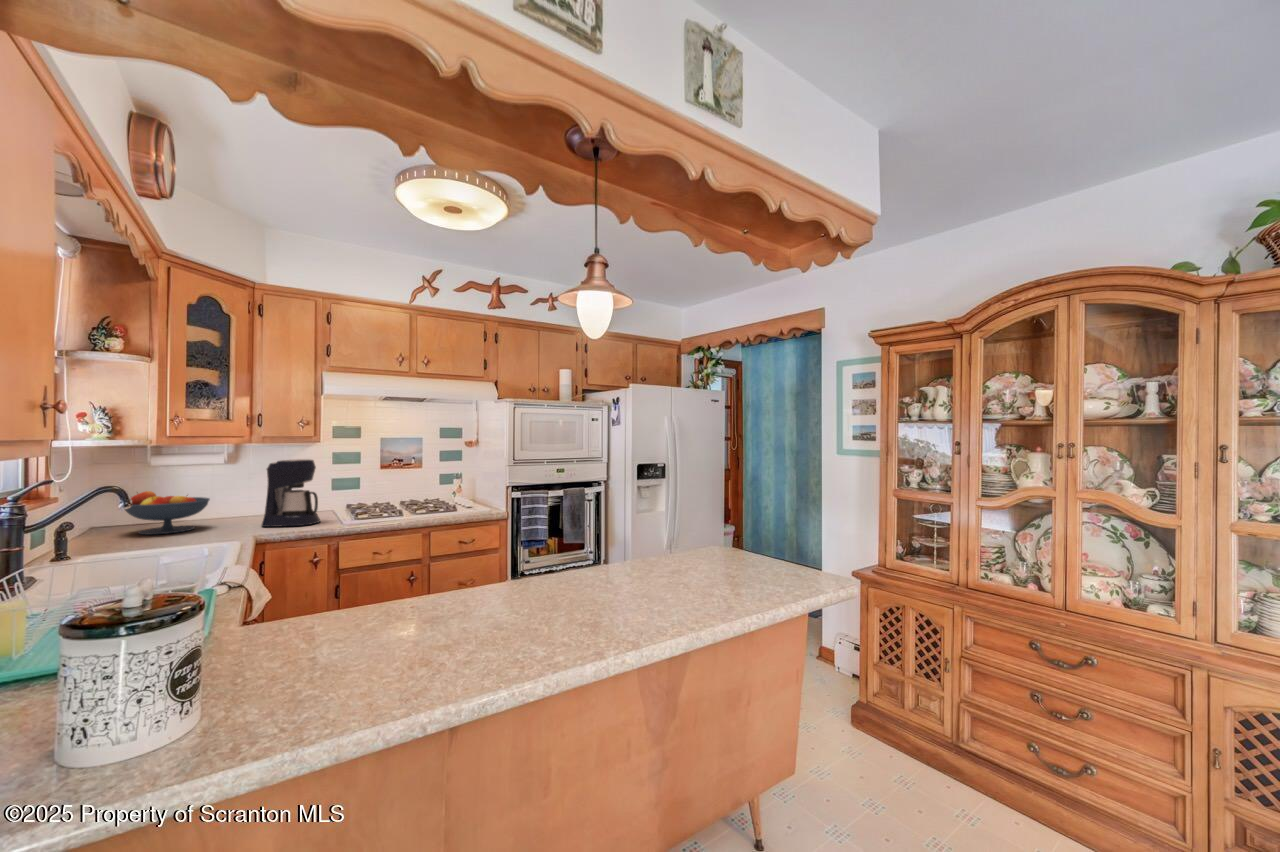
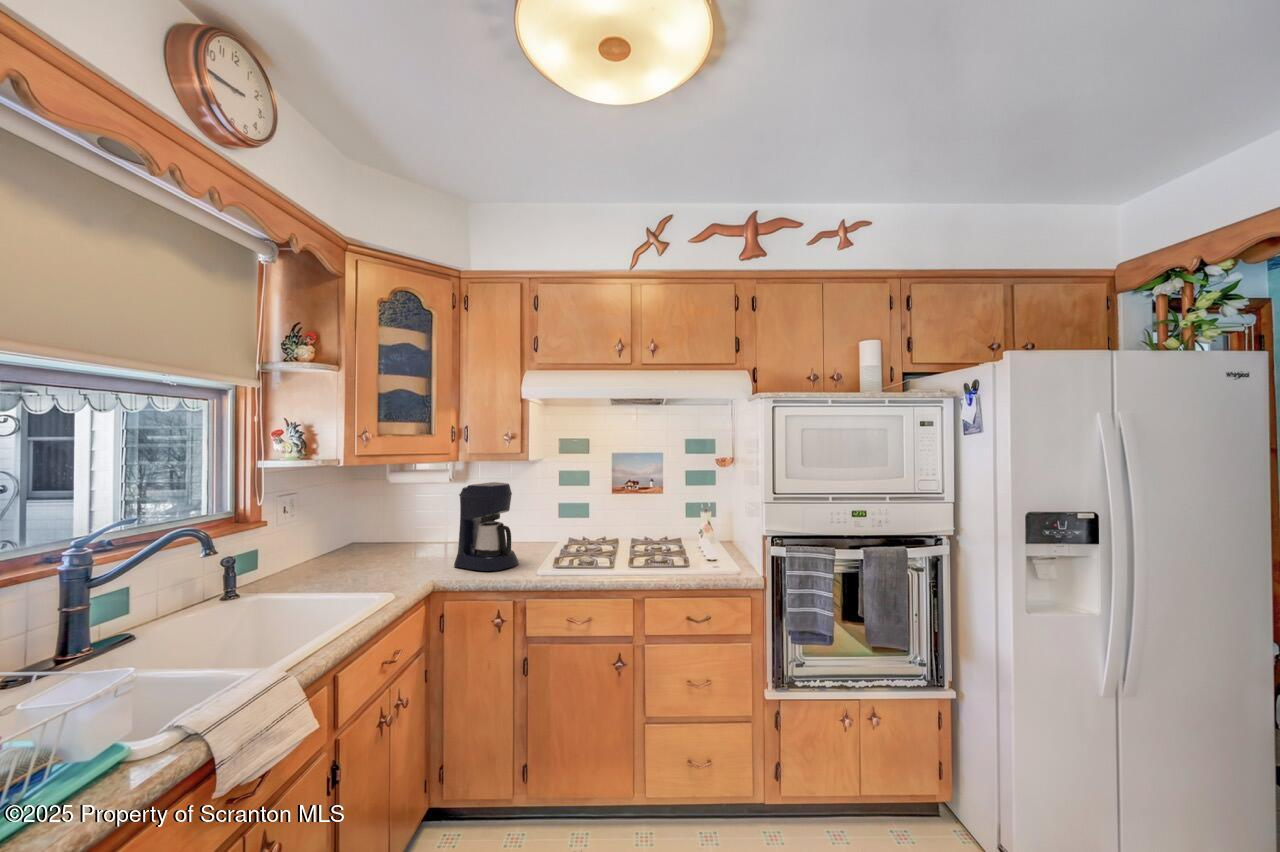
fruit bowl: present [125,491,210,535] -> none [337,513,419,564]

